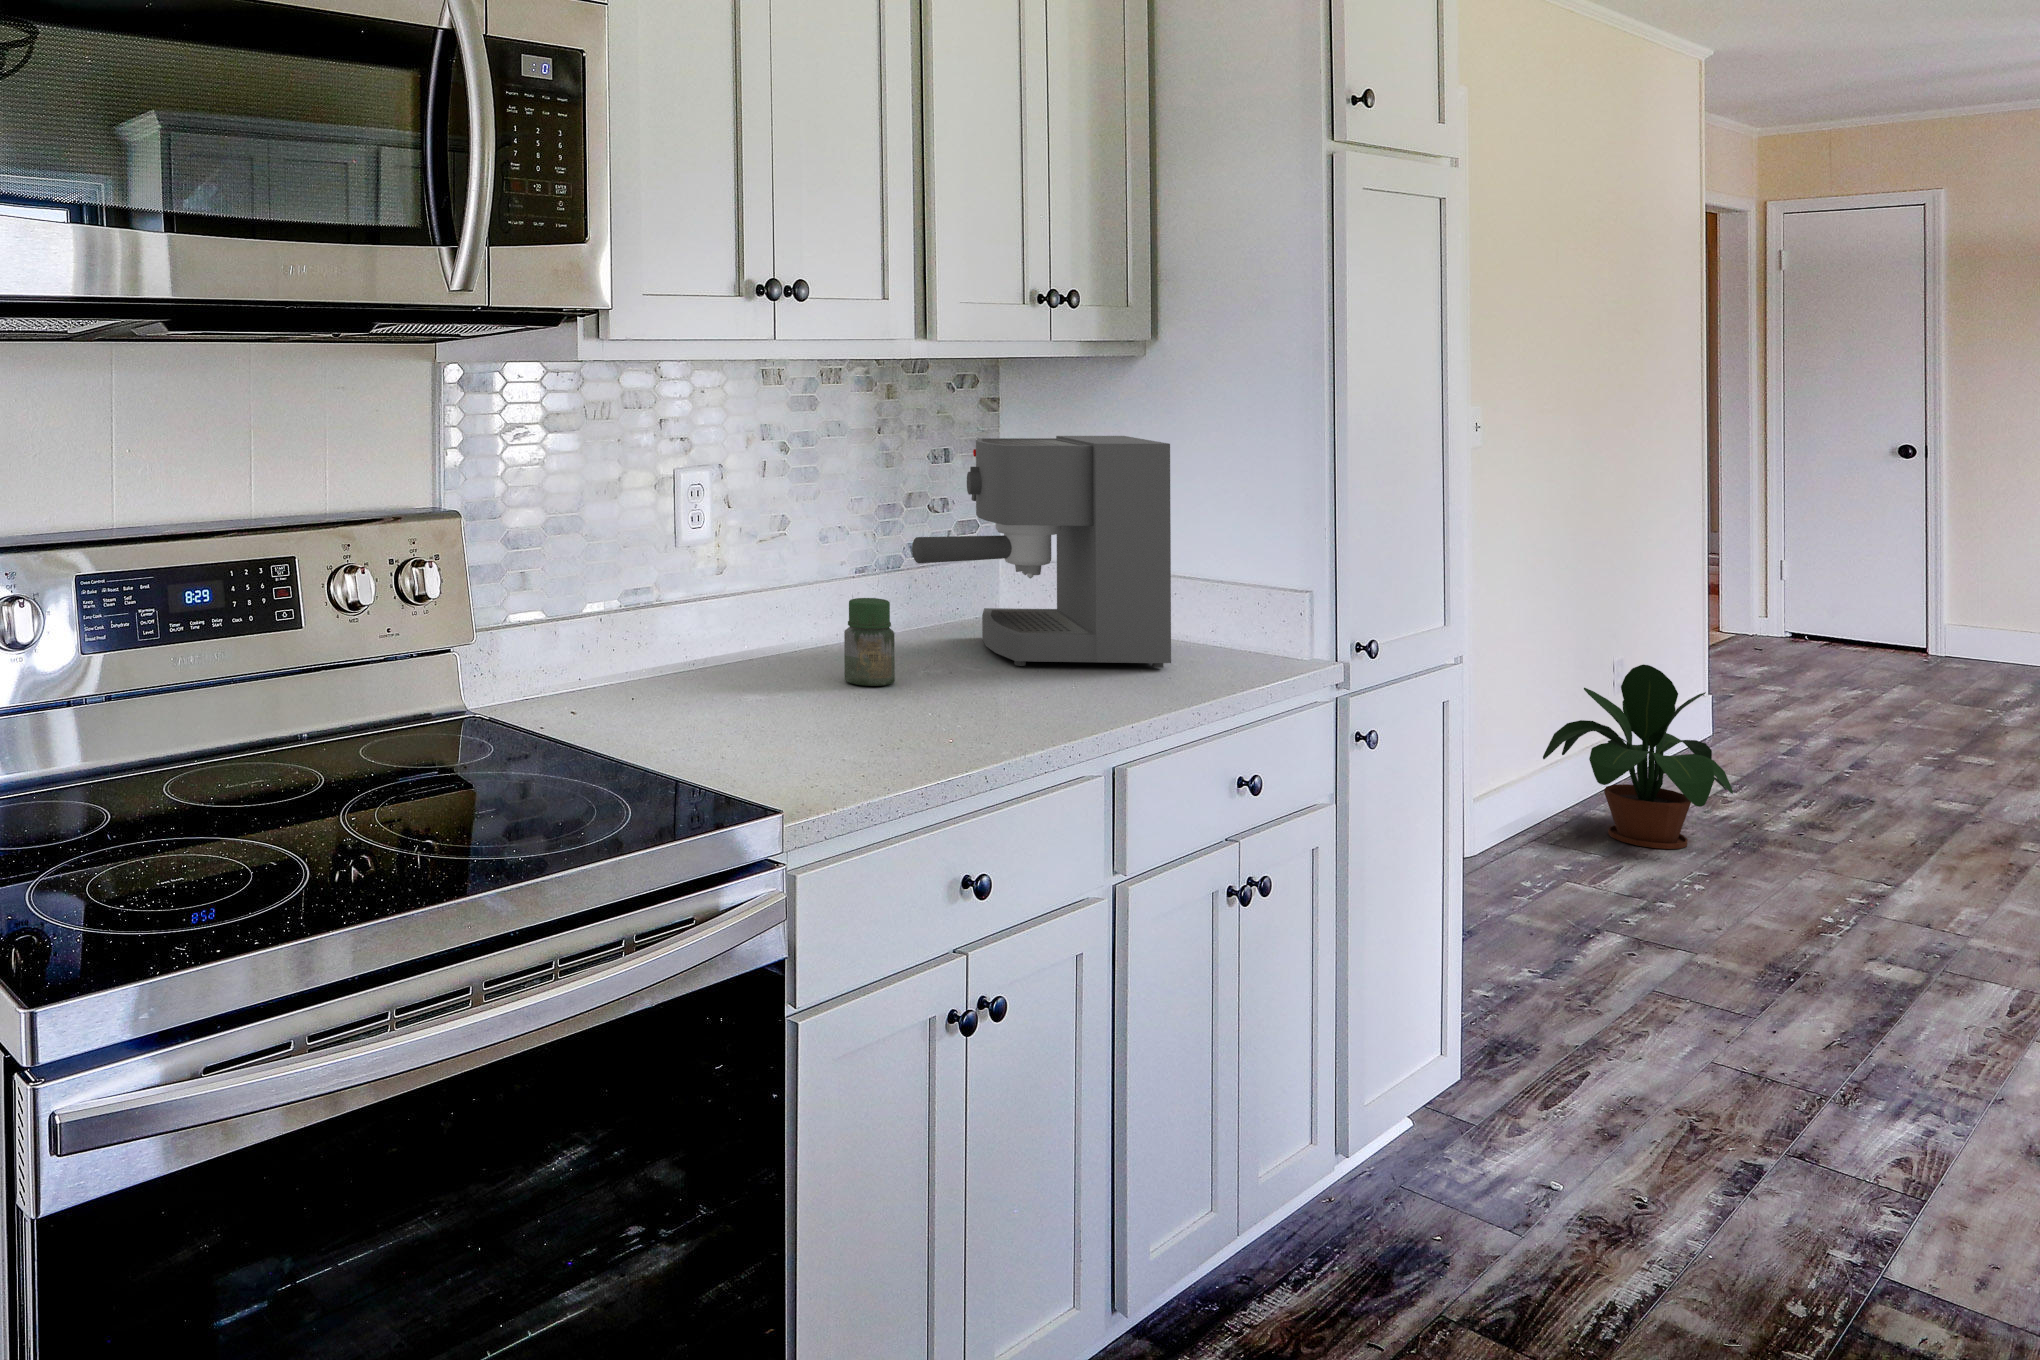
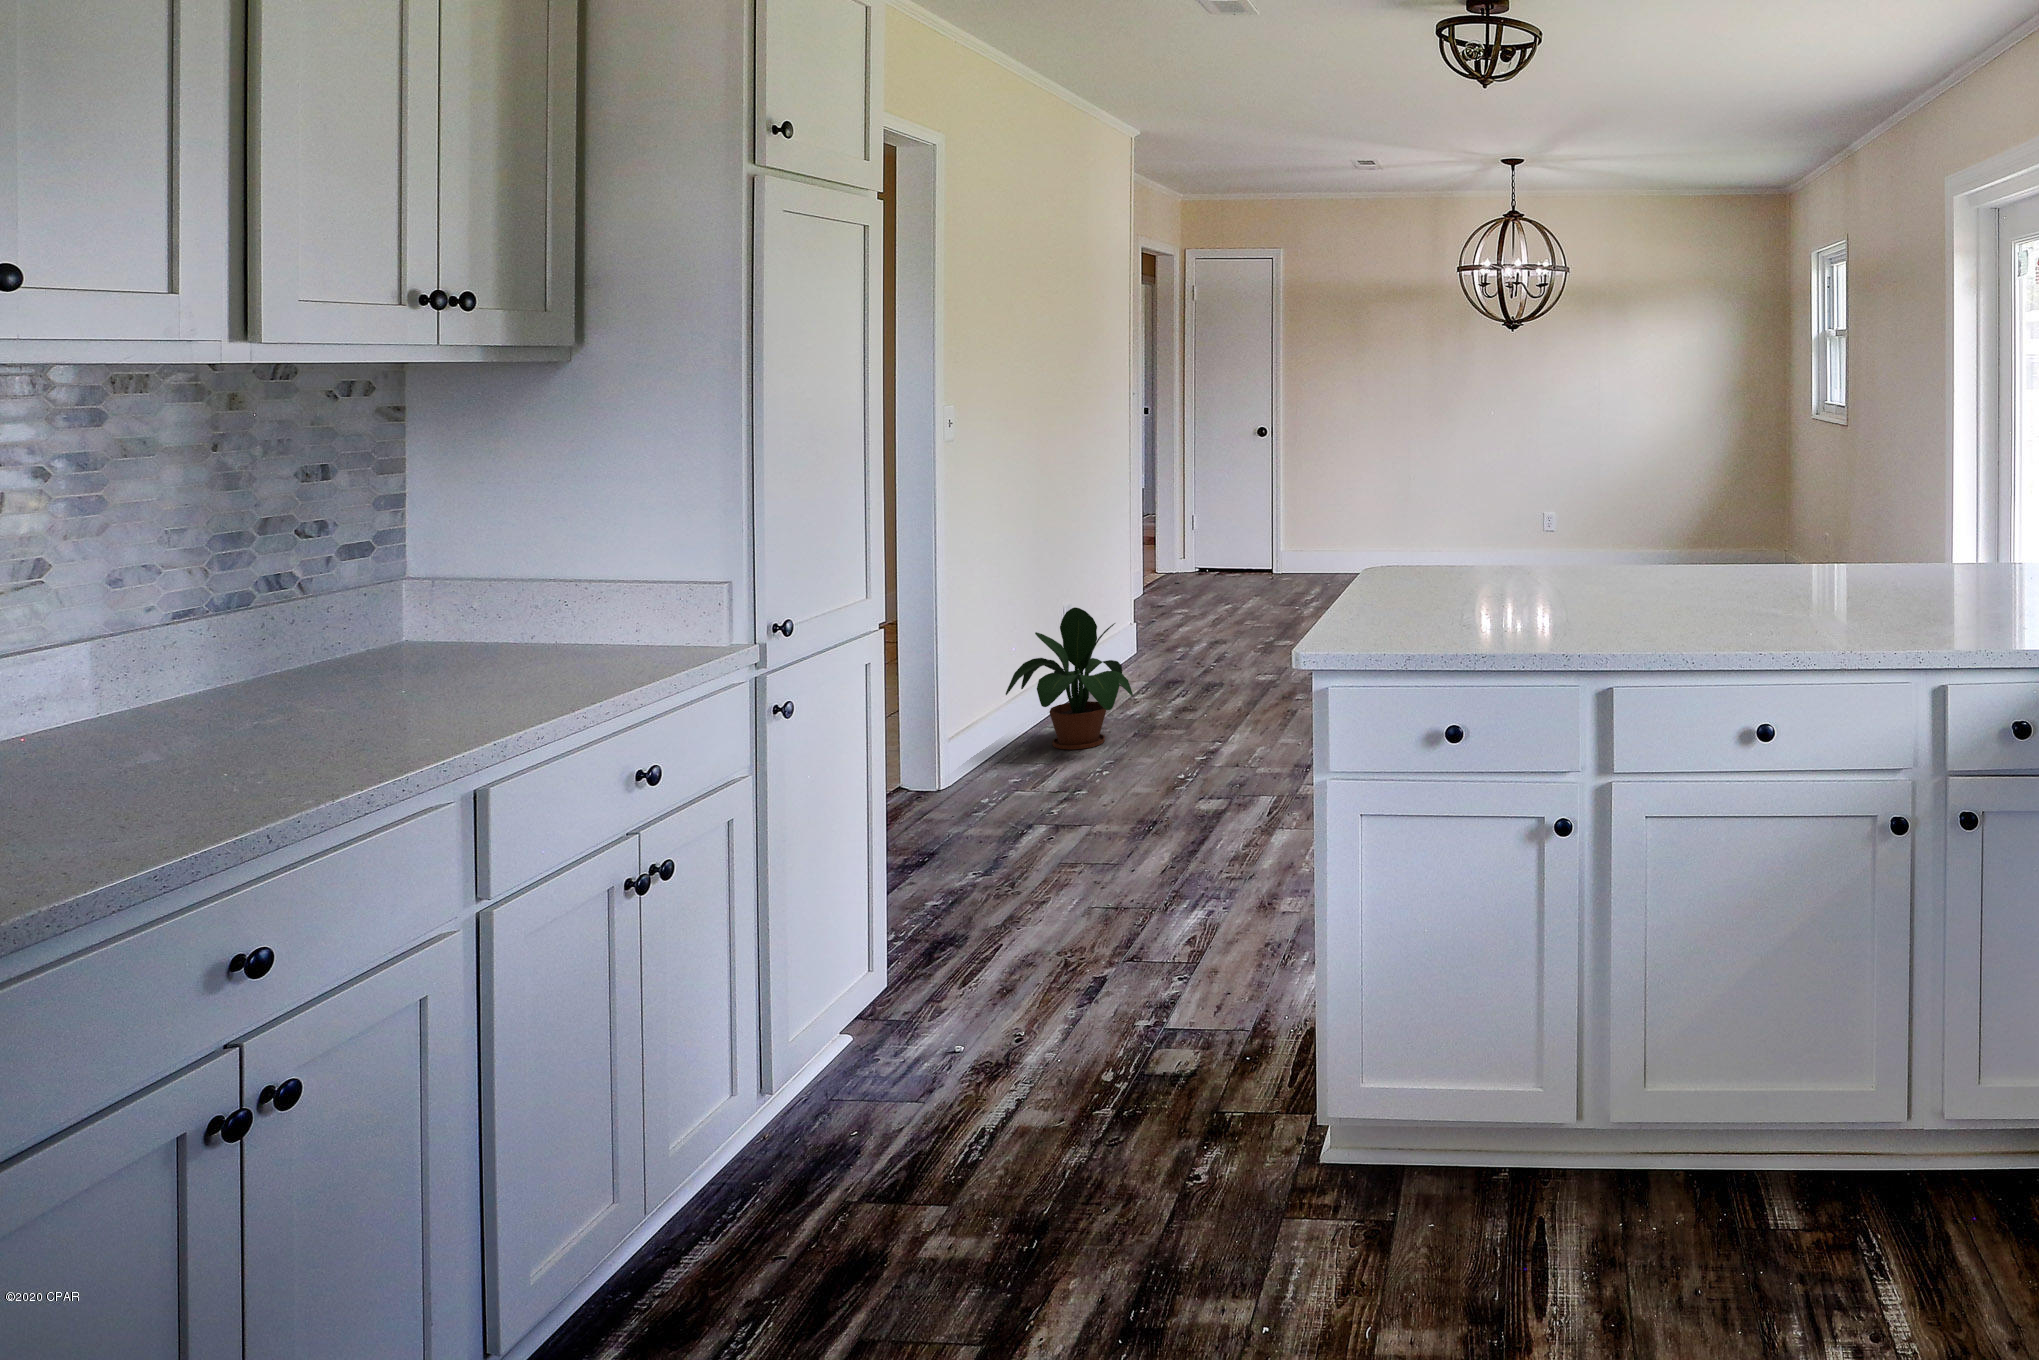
coffee maker: present [912,436,1171,668] -> none [245,444,579,698]
jar: present [844,598,895,686] -> none [112,648,194,757]

